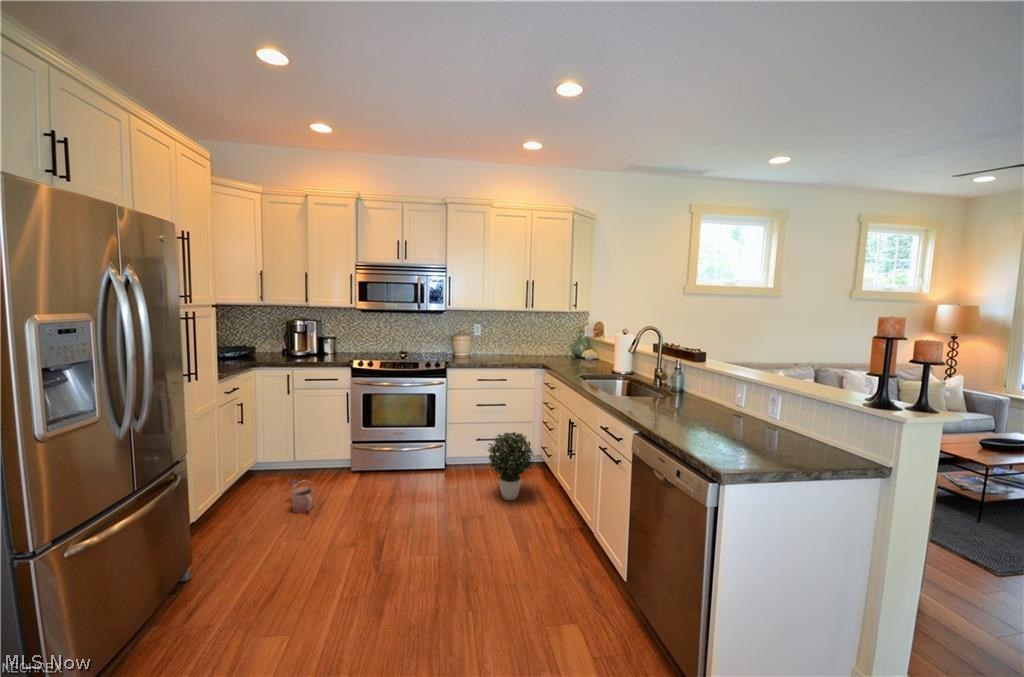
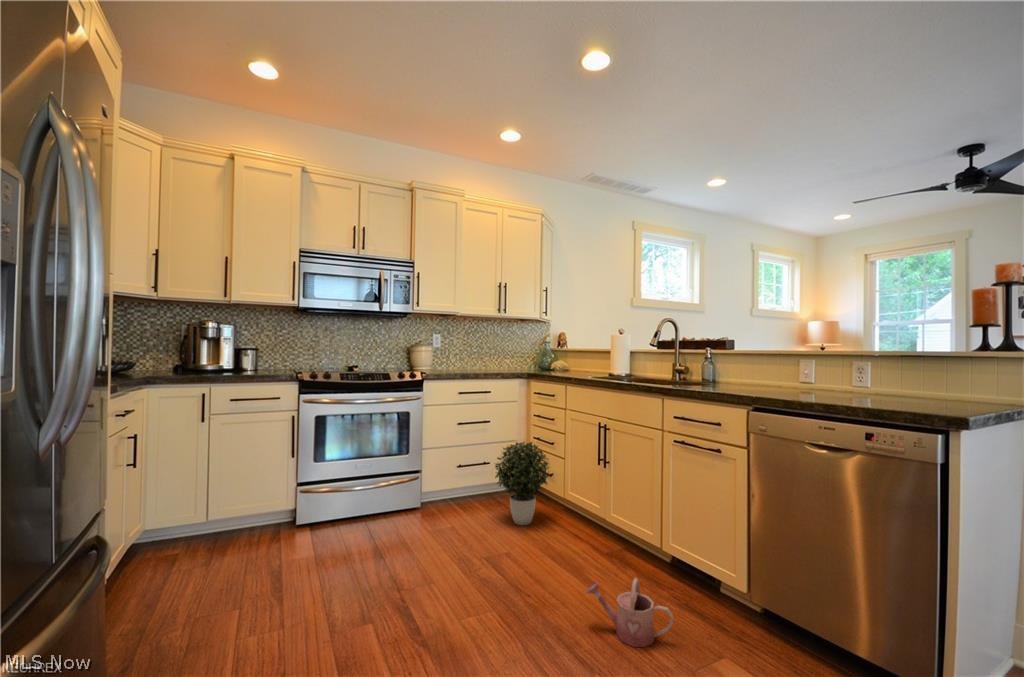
watering can: present [290,479,313,513] -> present [586,578,673,647]

